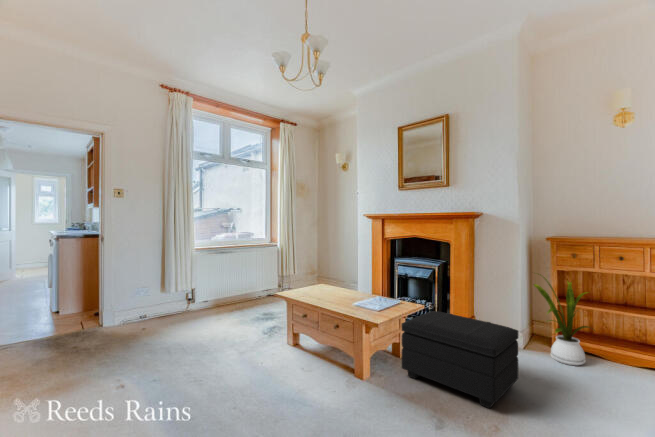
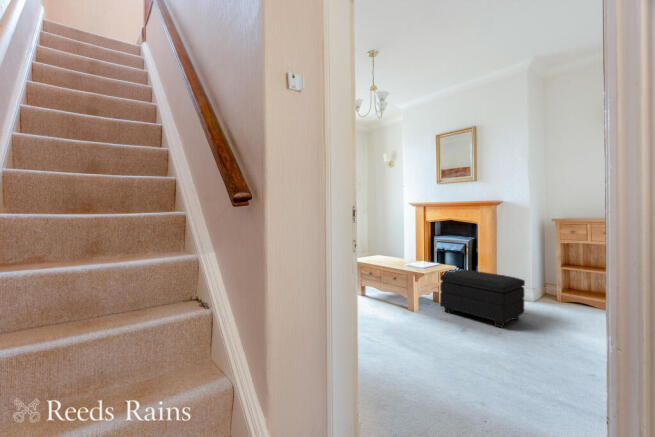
house plant: present [534,274,590,365] -> none [539,243,590,311]

